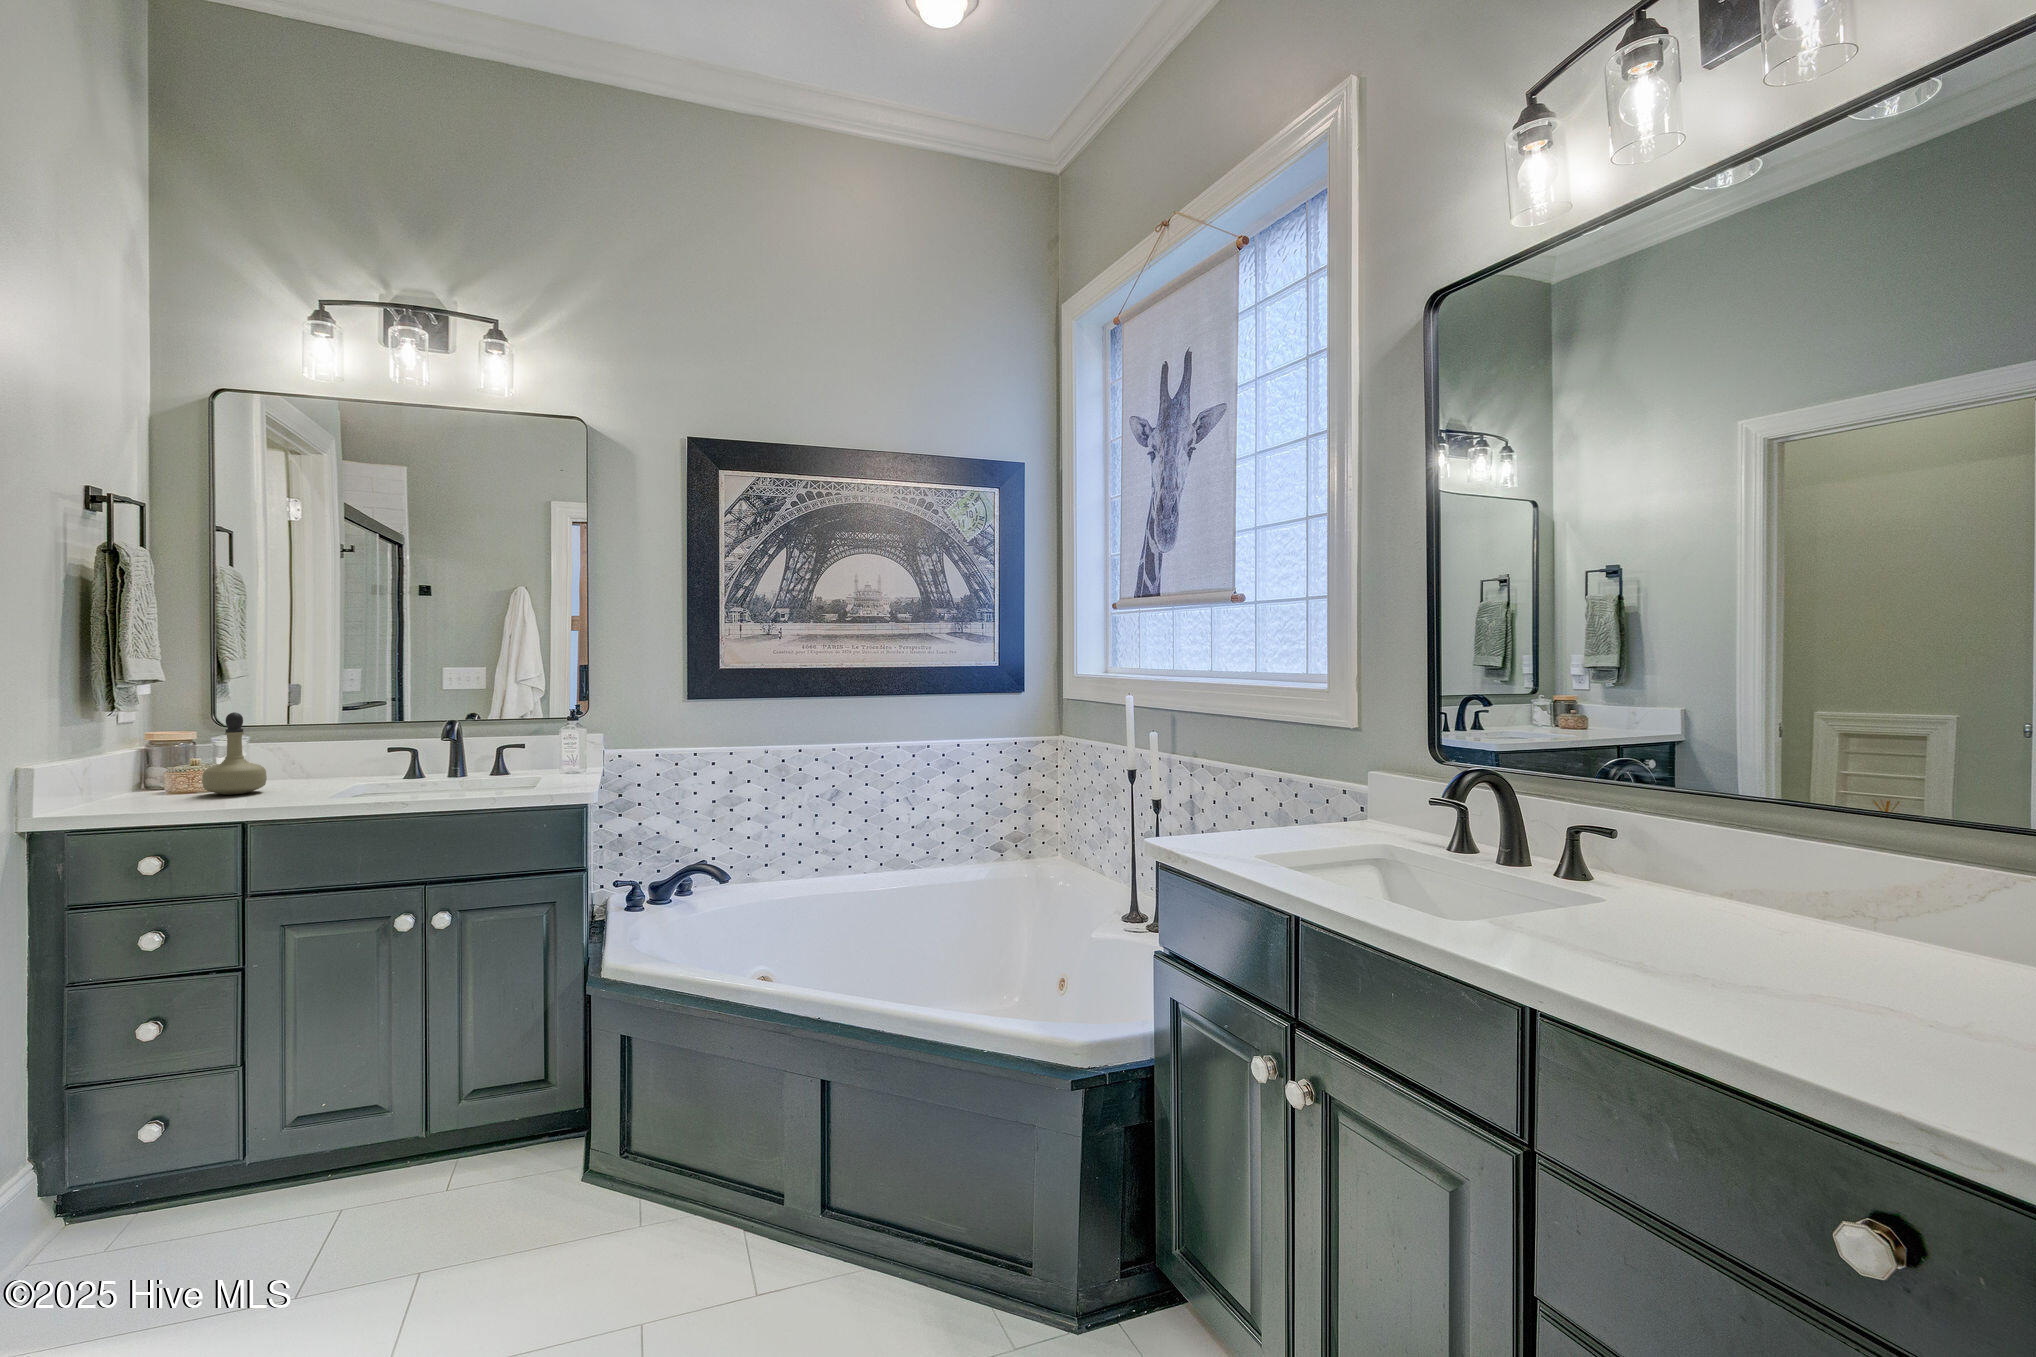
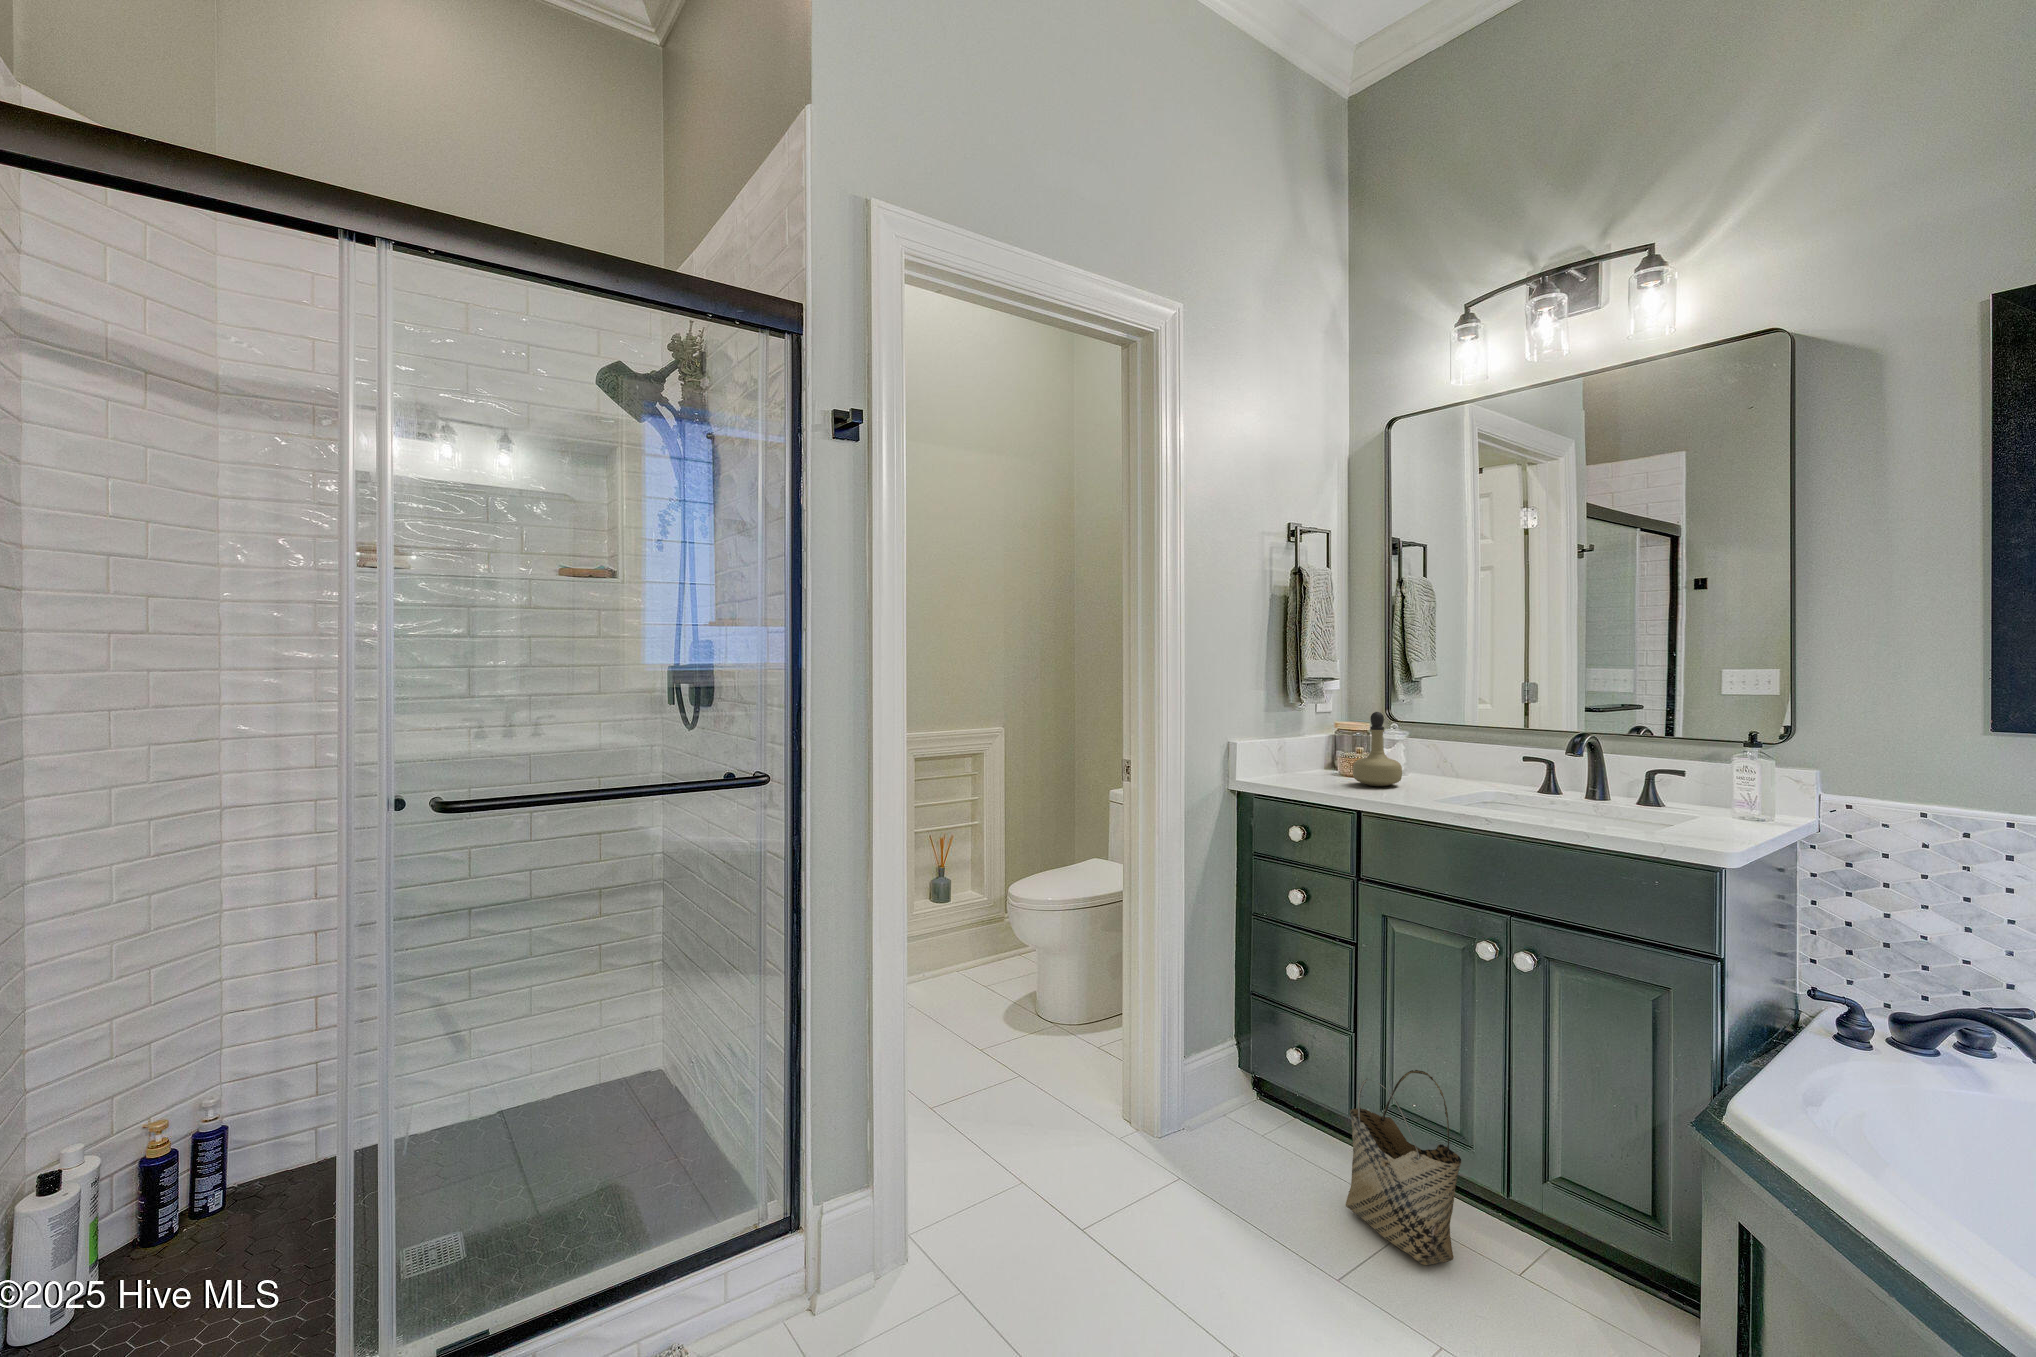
woven basket: none [267,1055,404,1235] -> present [1345,1070,1461,1265]

